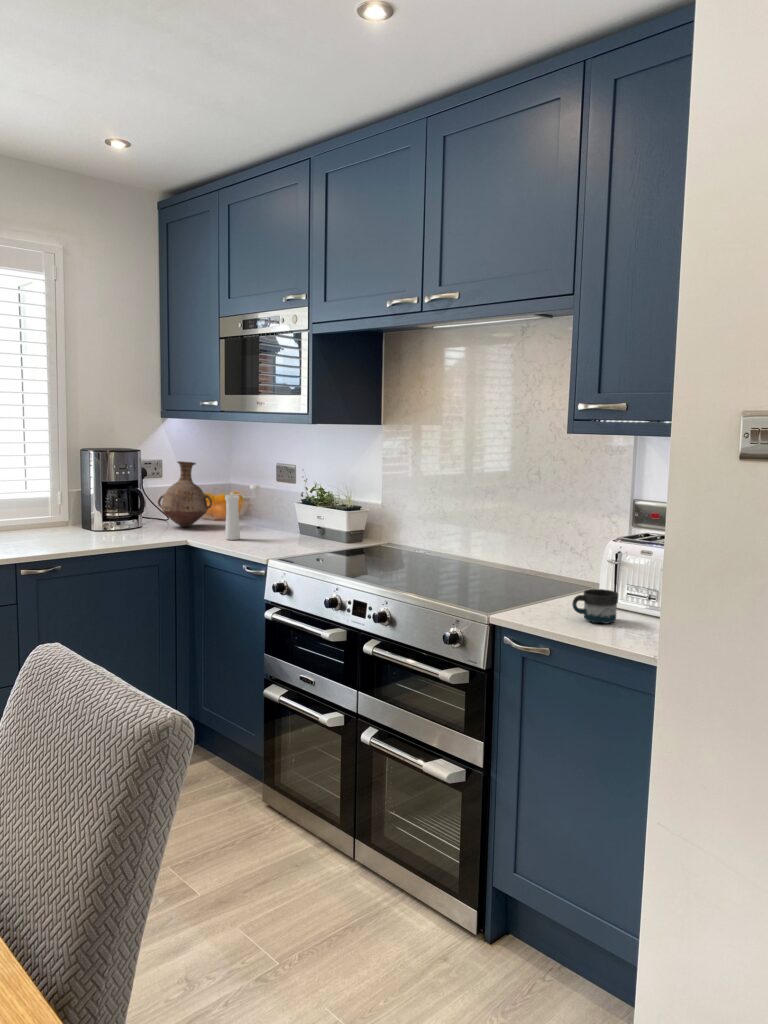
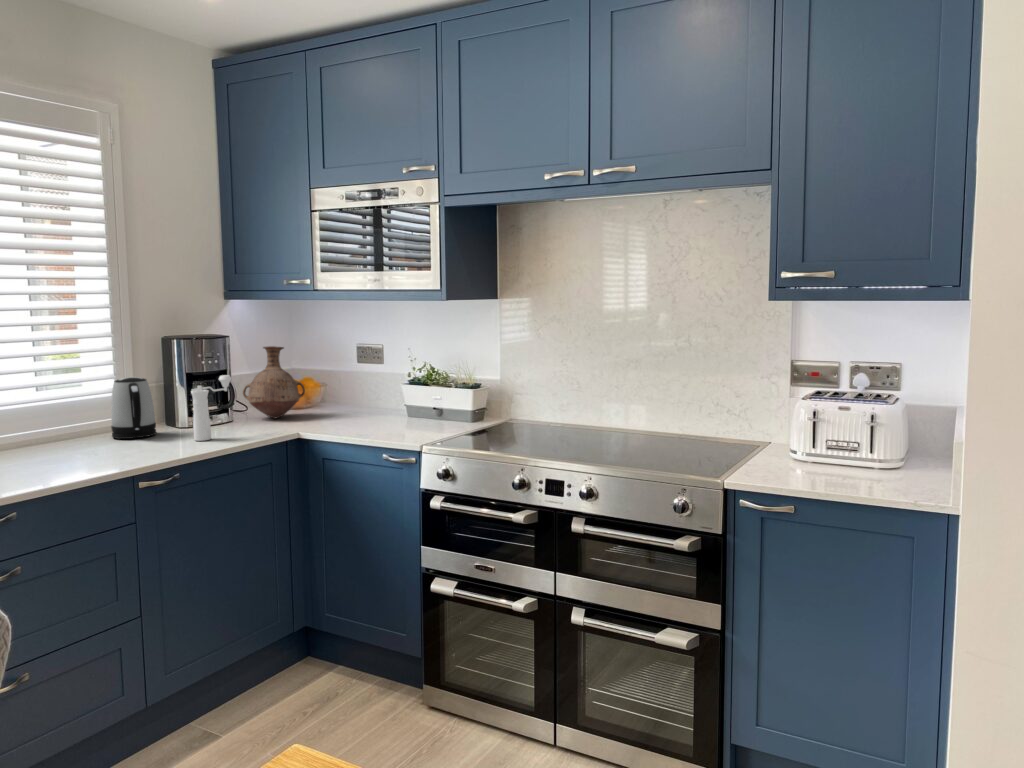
kettle: none [35,483,73,536] -> present [111,377,156,439]
pepper mill: present [225,485,260,540] -> present [191,375,231,441]
mug: present [572,589,618,624] -> none [804,447,842,479]

